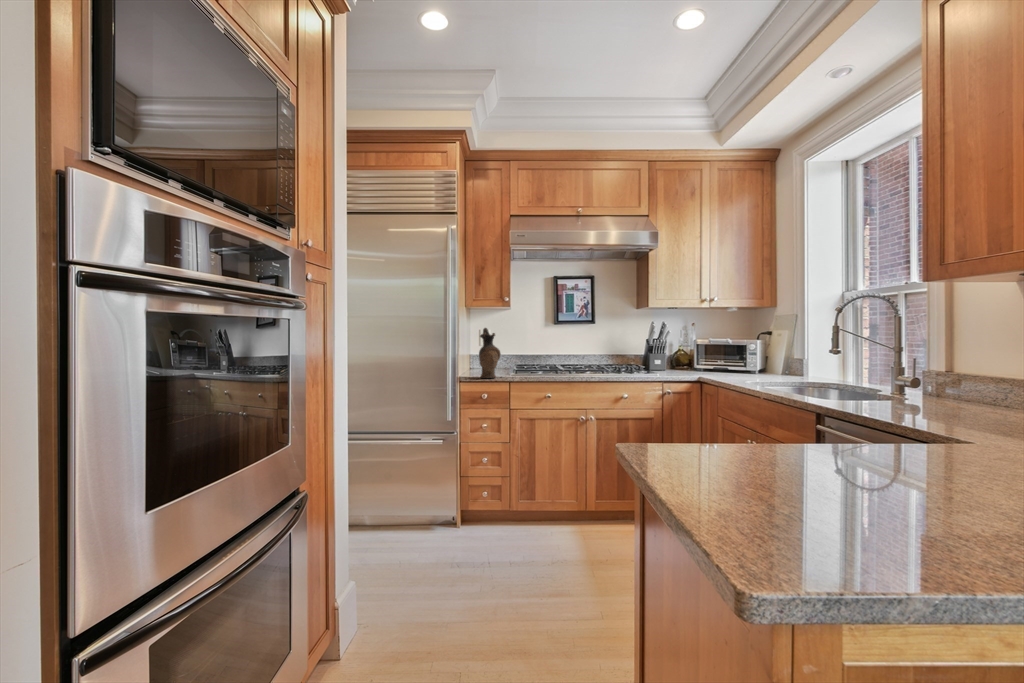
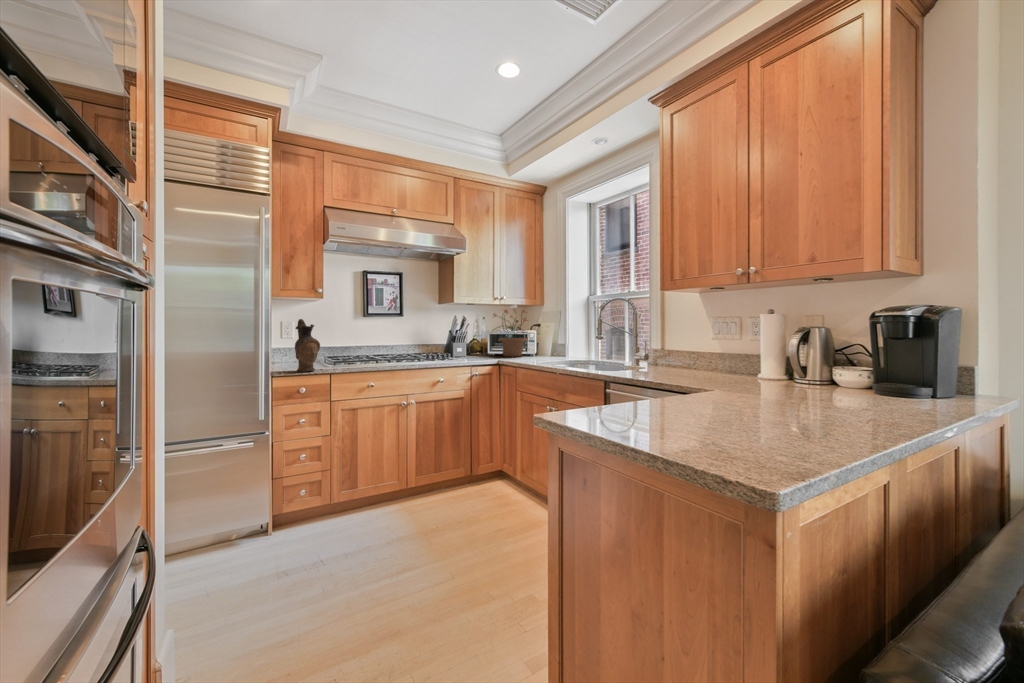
potted plant: none [699,311,754,372] -> present [494,310,528,356]

